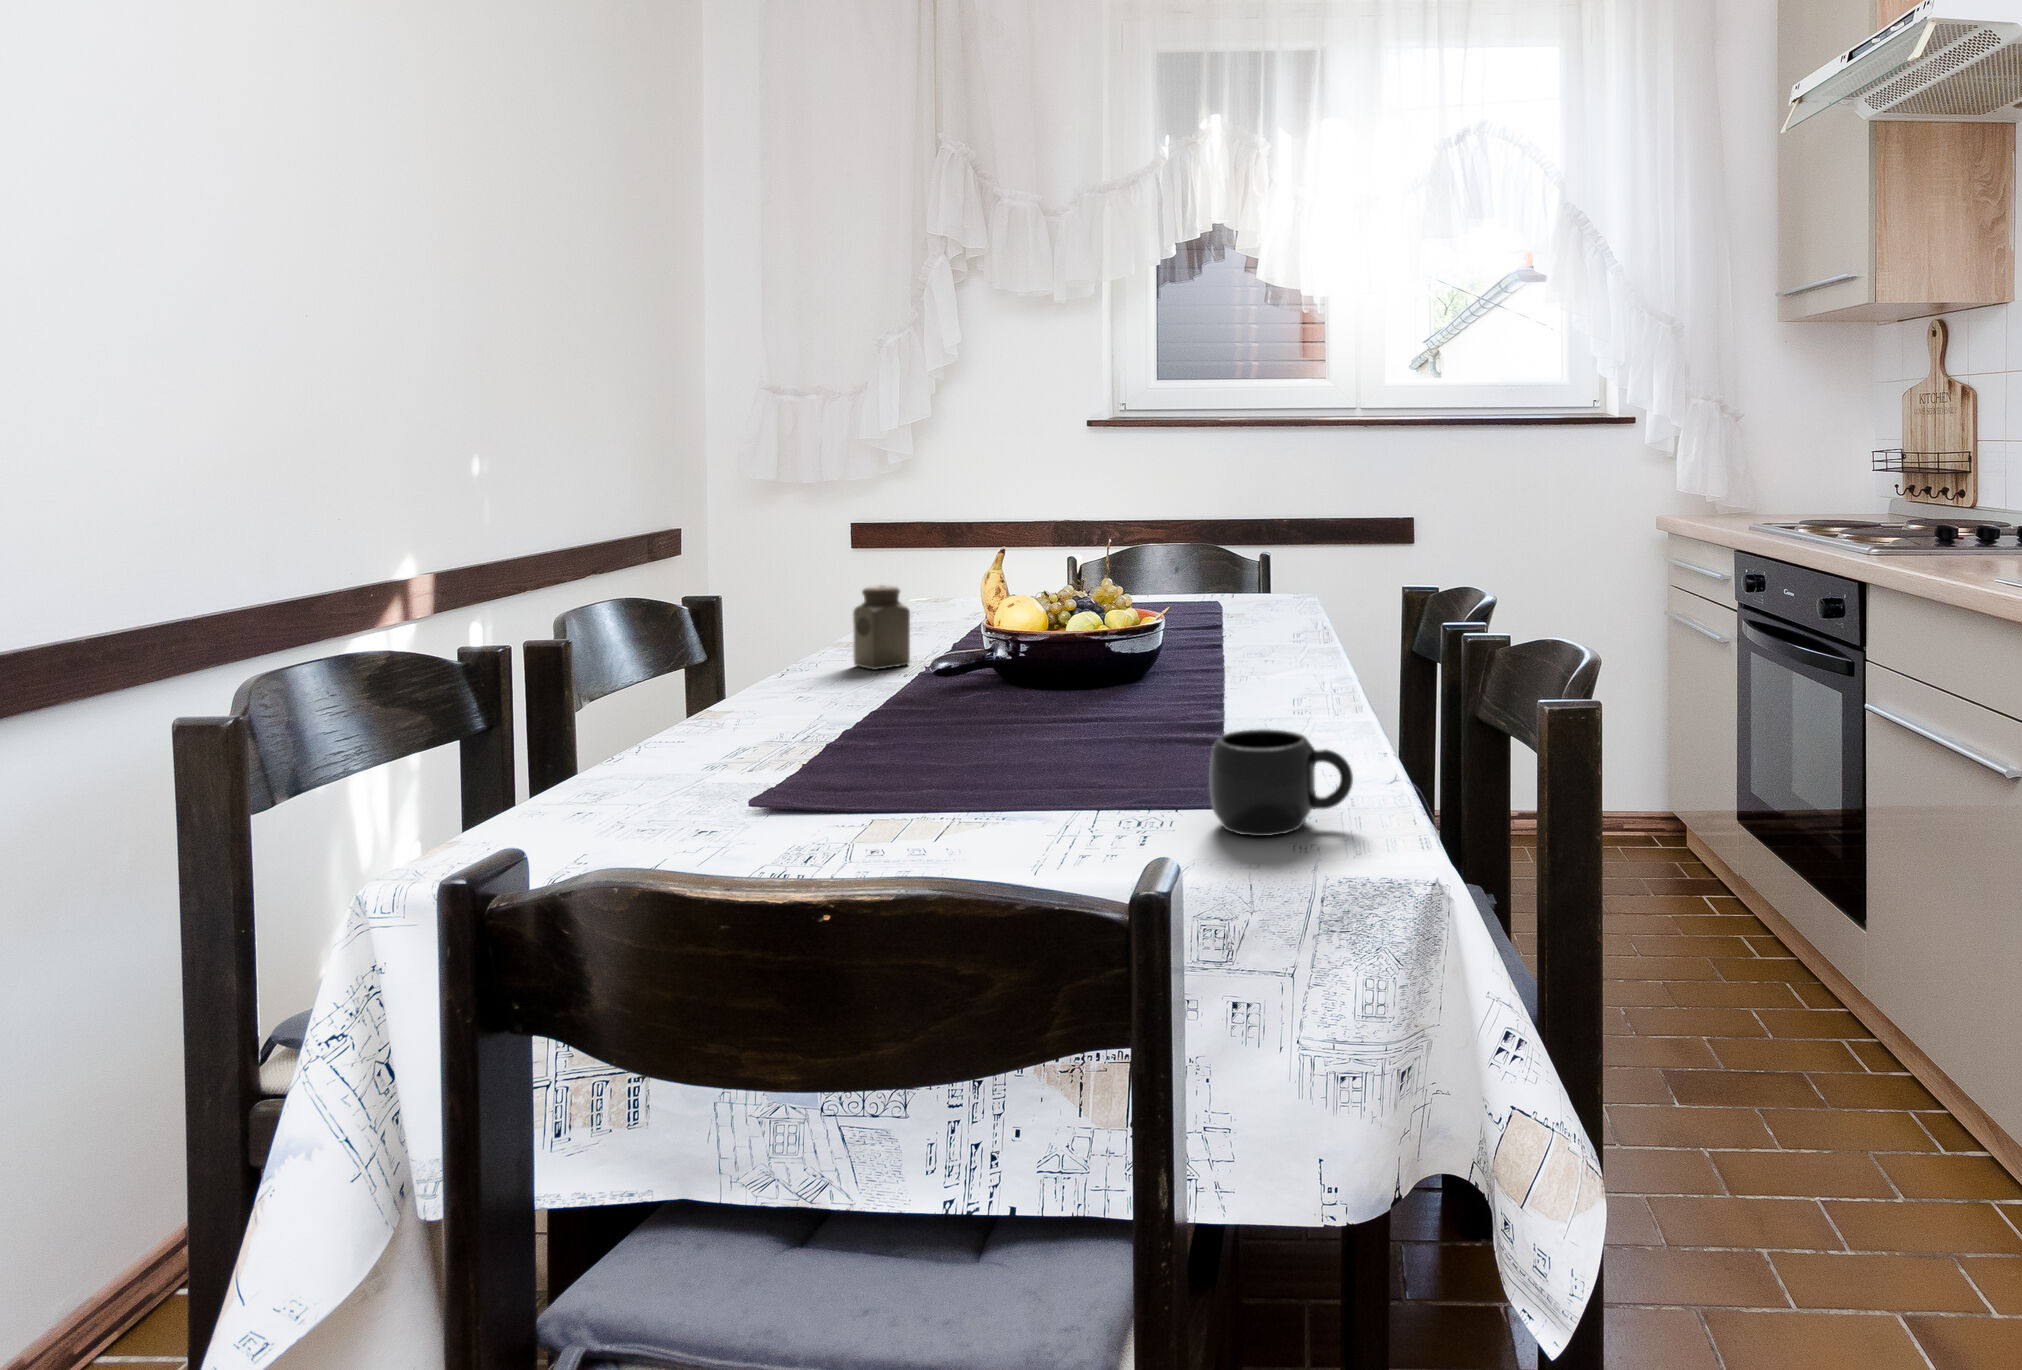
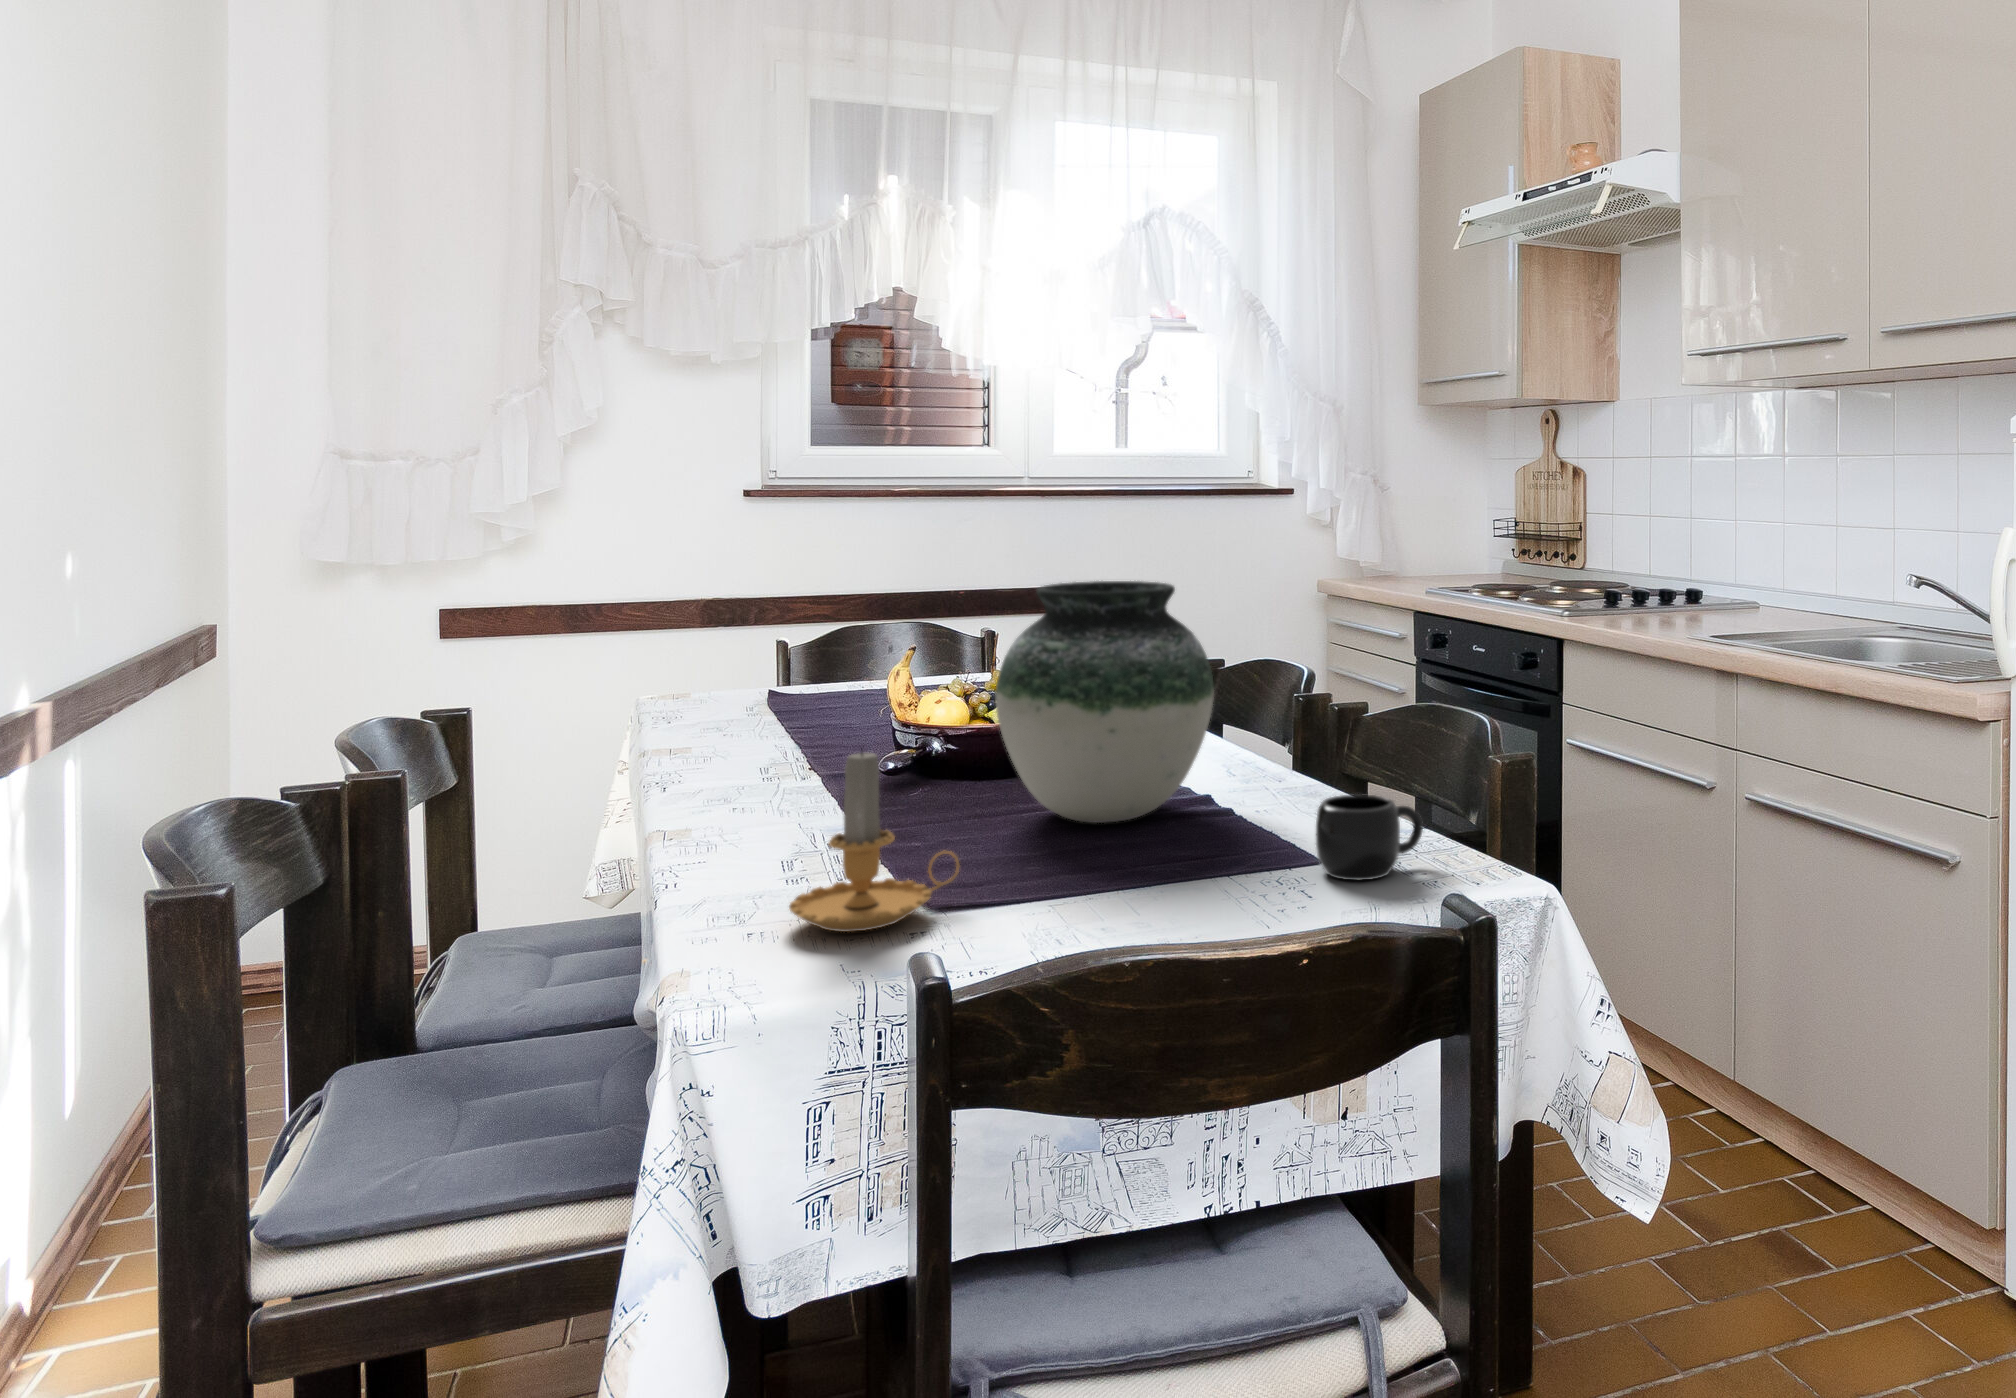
vase: none [991,477,1229,738] -> present [996,581,1214,823]
salt shaker: present [853,585,910,670] -> none [721,694,785,783]
candle: none [638,623,825,818] -> present [789,752,960,932]

